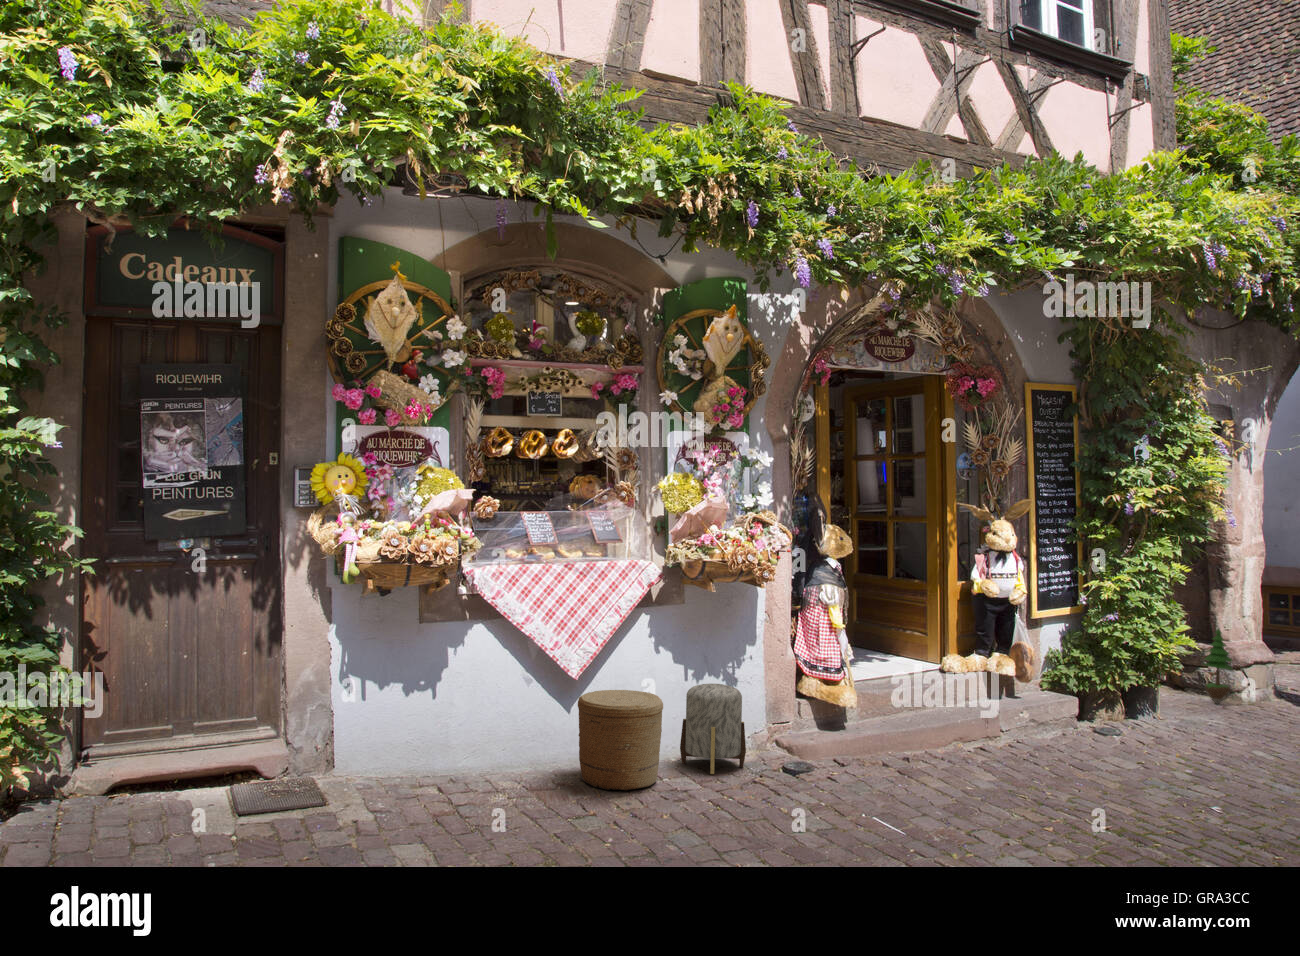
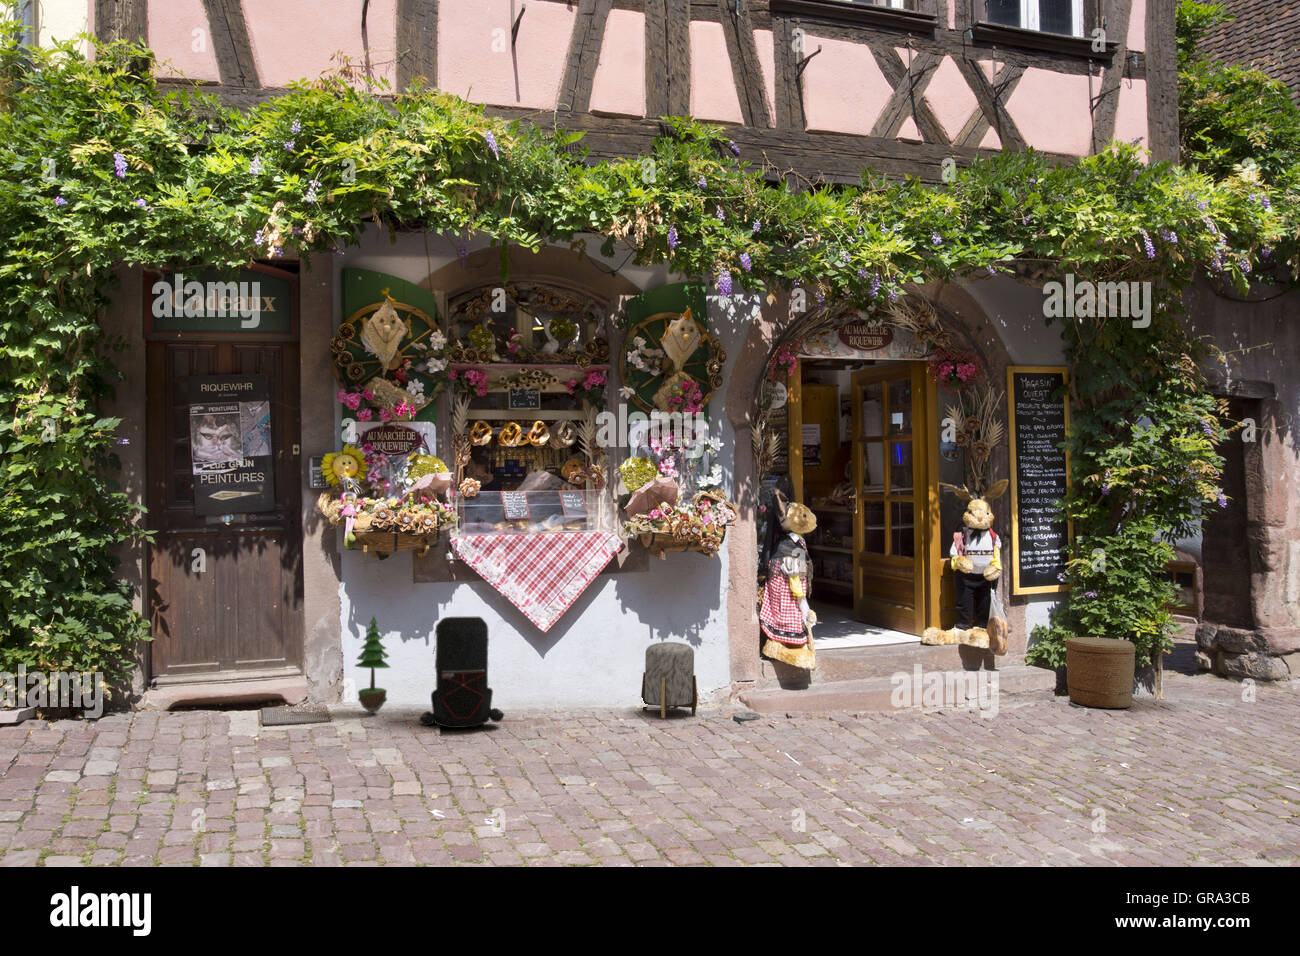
potted tree: present [1203,628,1232,703] -> present [355,617,390,714]
backpack: none [436,663,539,802] -> present [419,616,504,728]
woven basket: present [578,690,663,791] -> present [1065,637,1136,709]

